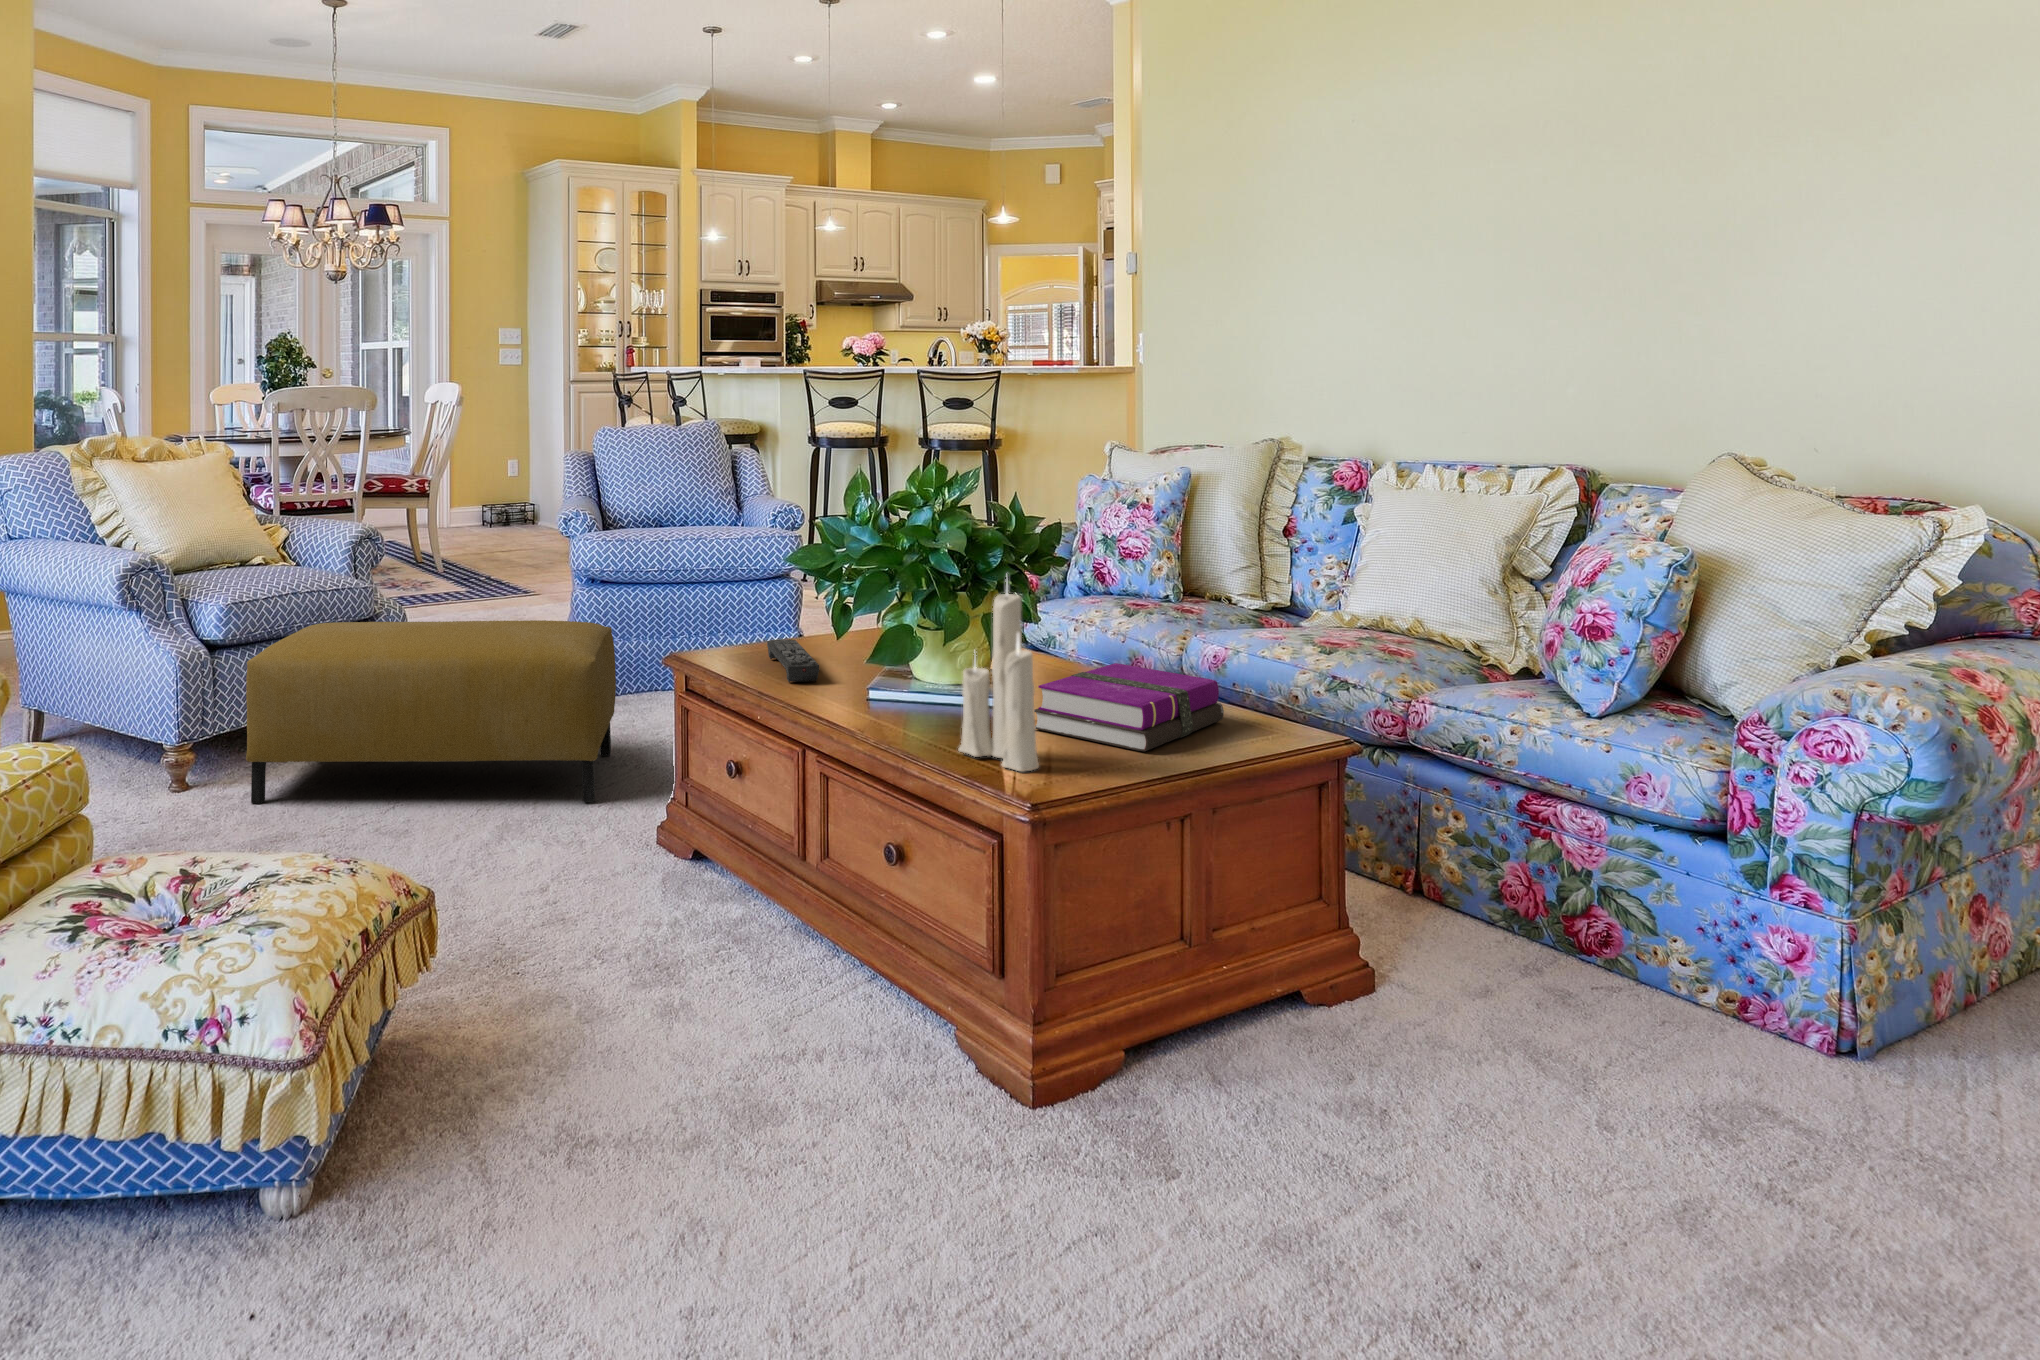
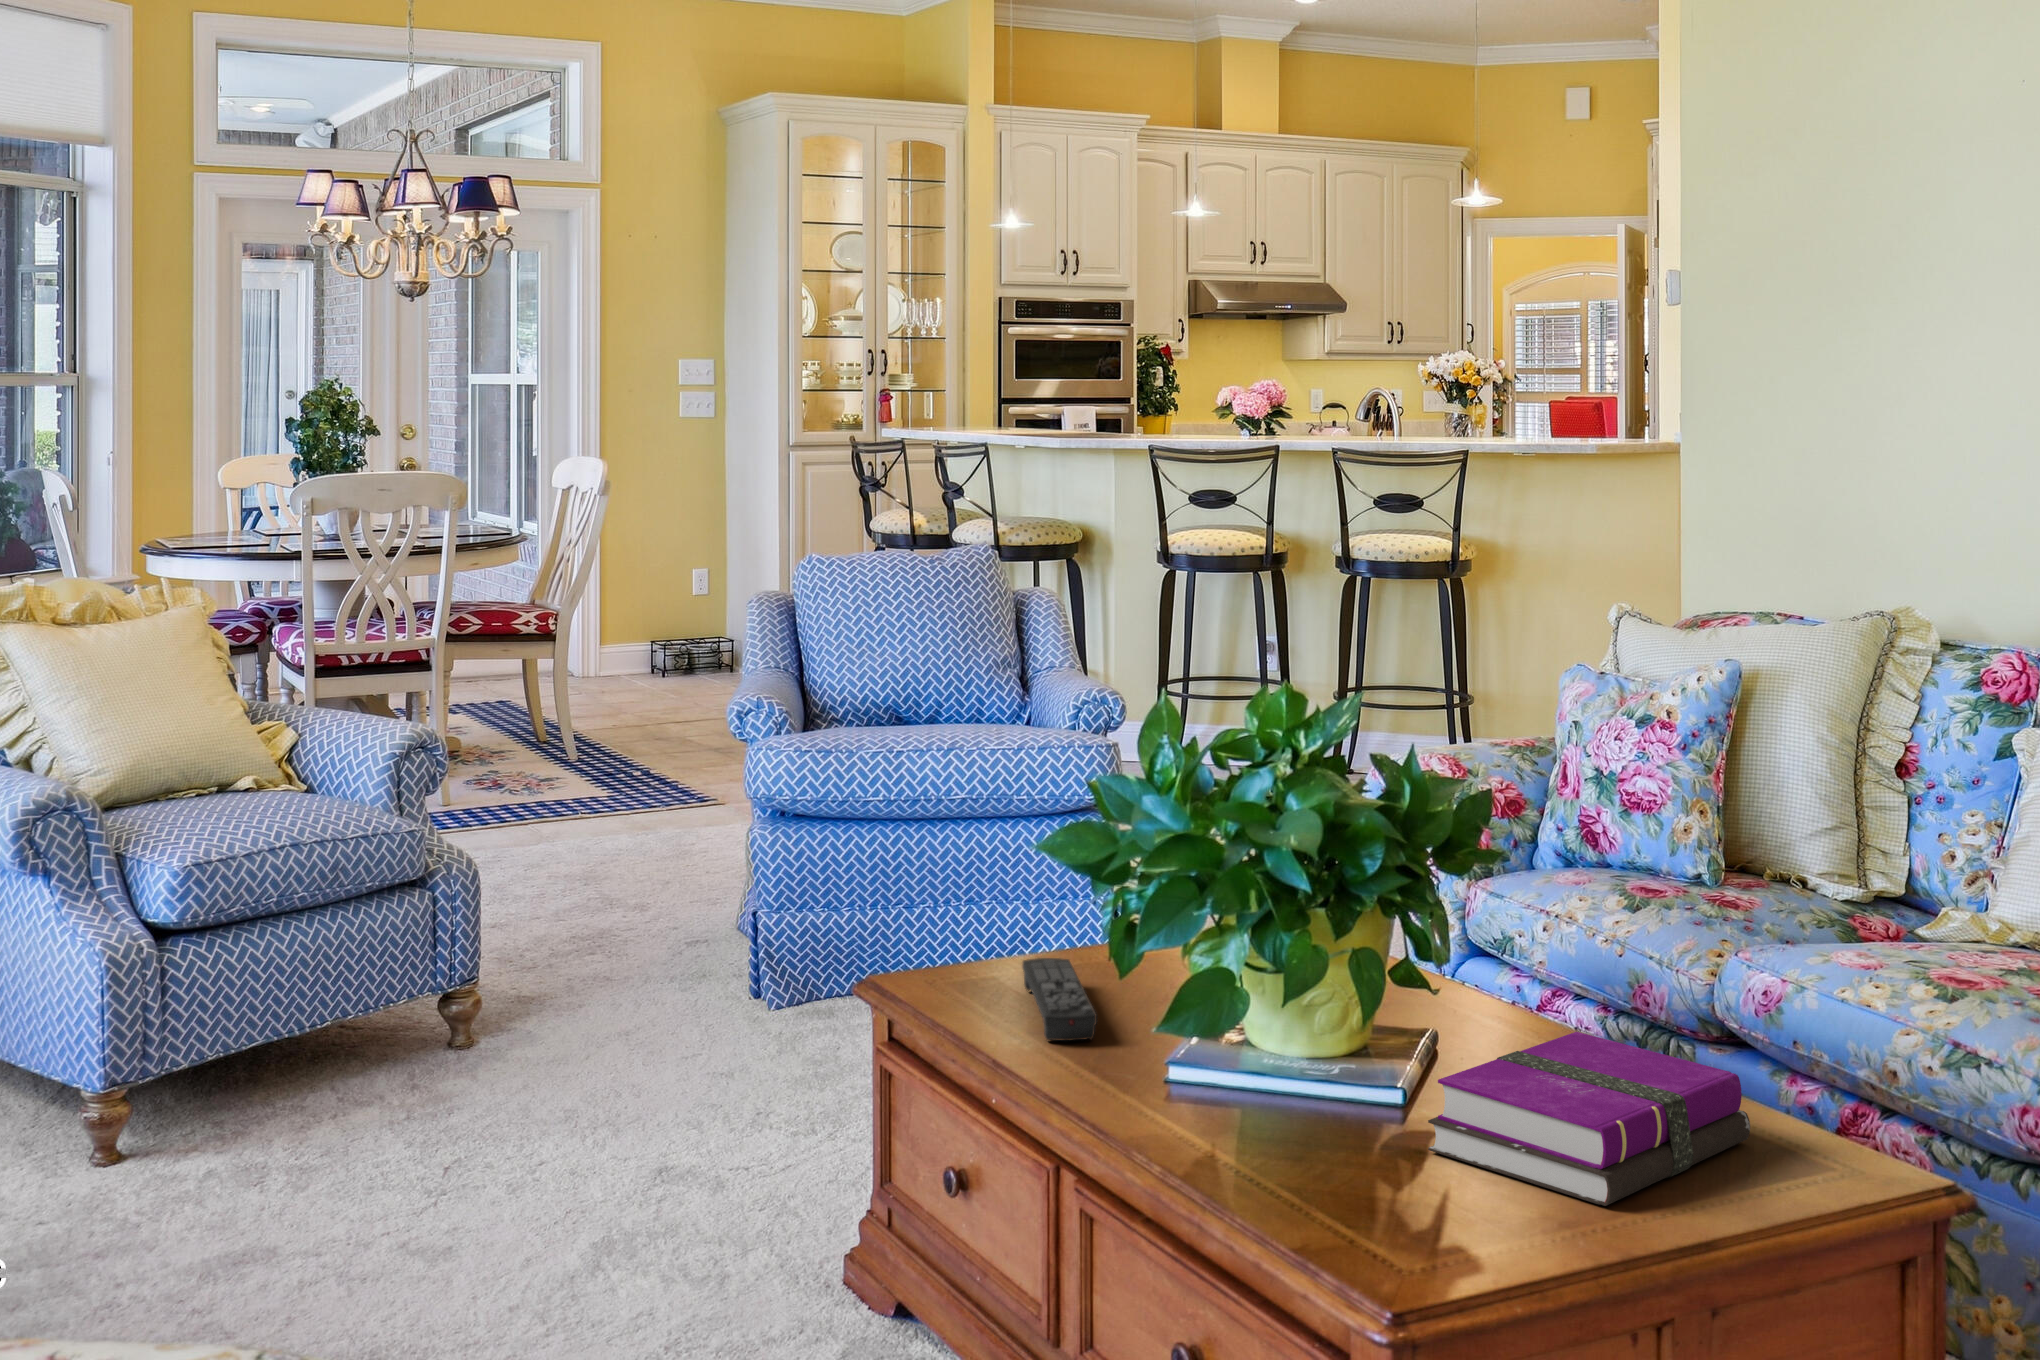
candle: present [959,587,1039,771] -> none [1294,889,1423,1245]
ottoman: present [246,620,616,804] -> none [205,891,801,1201]

